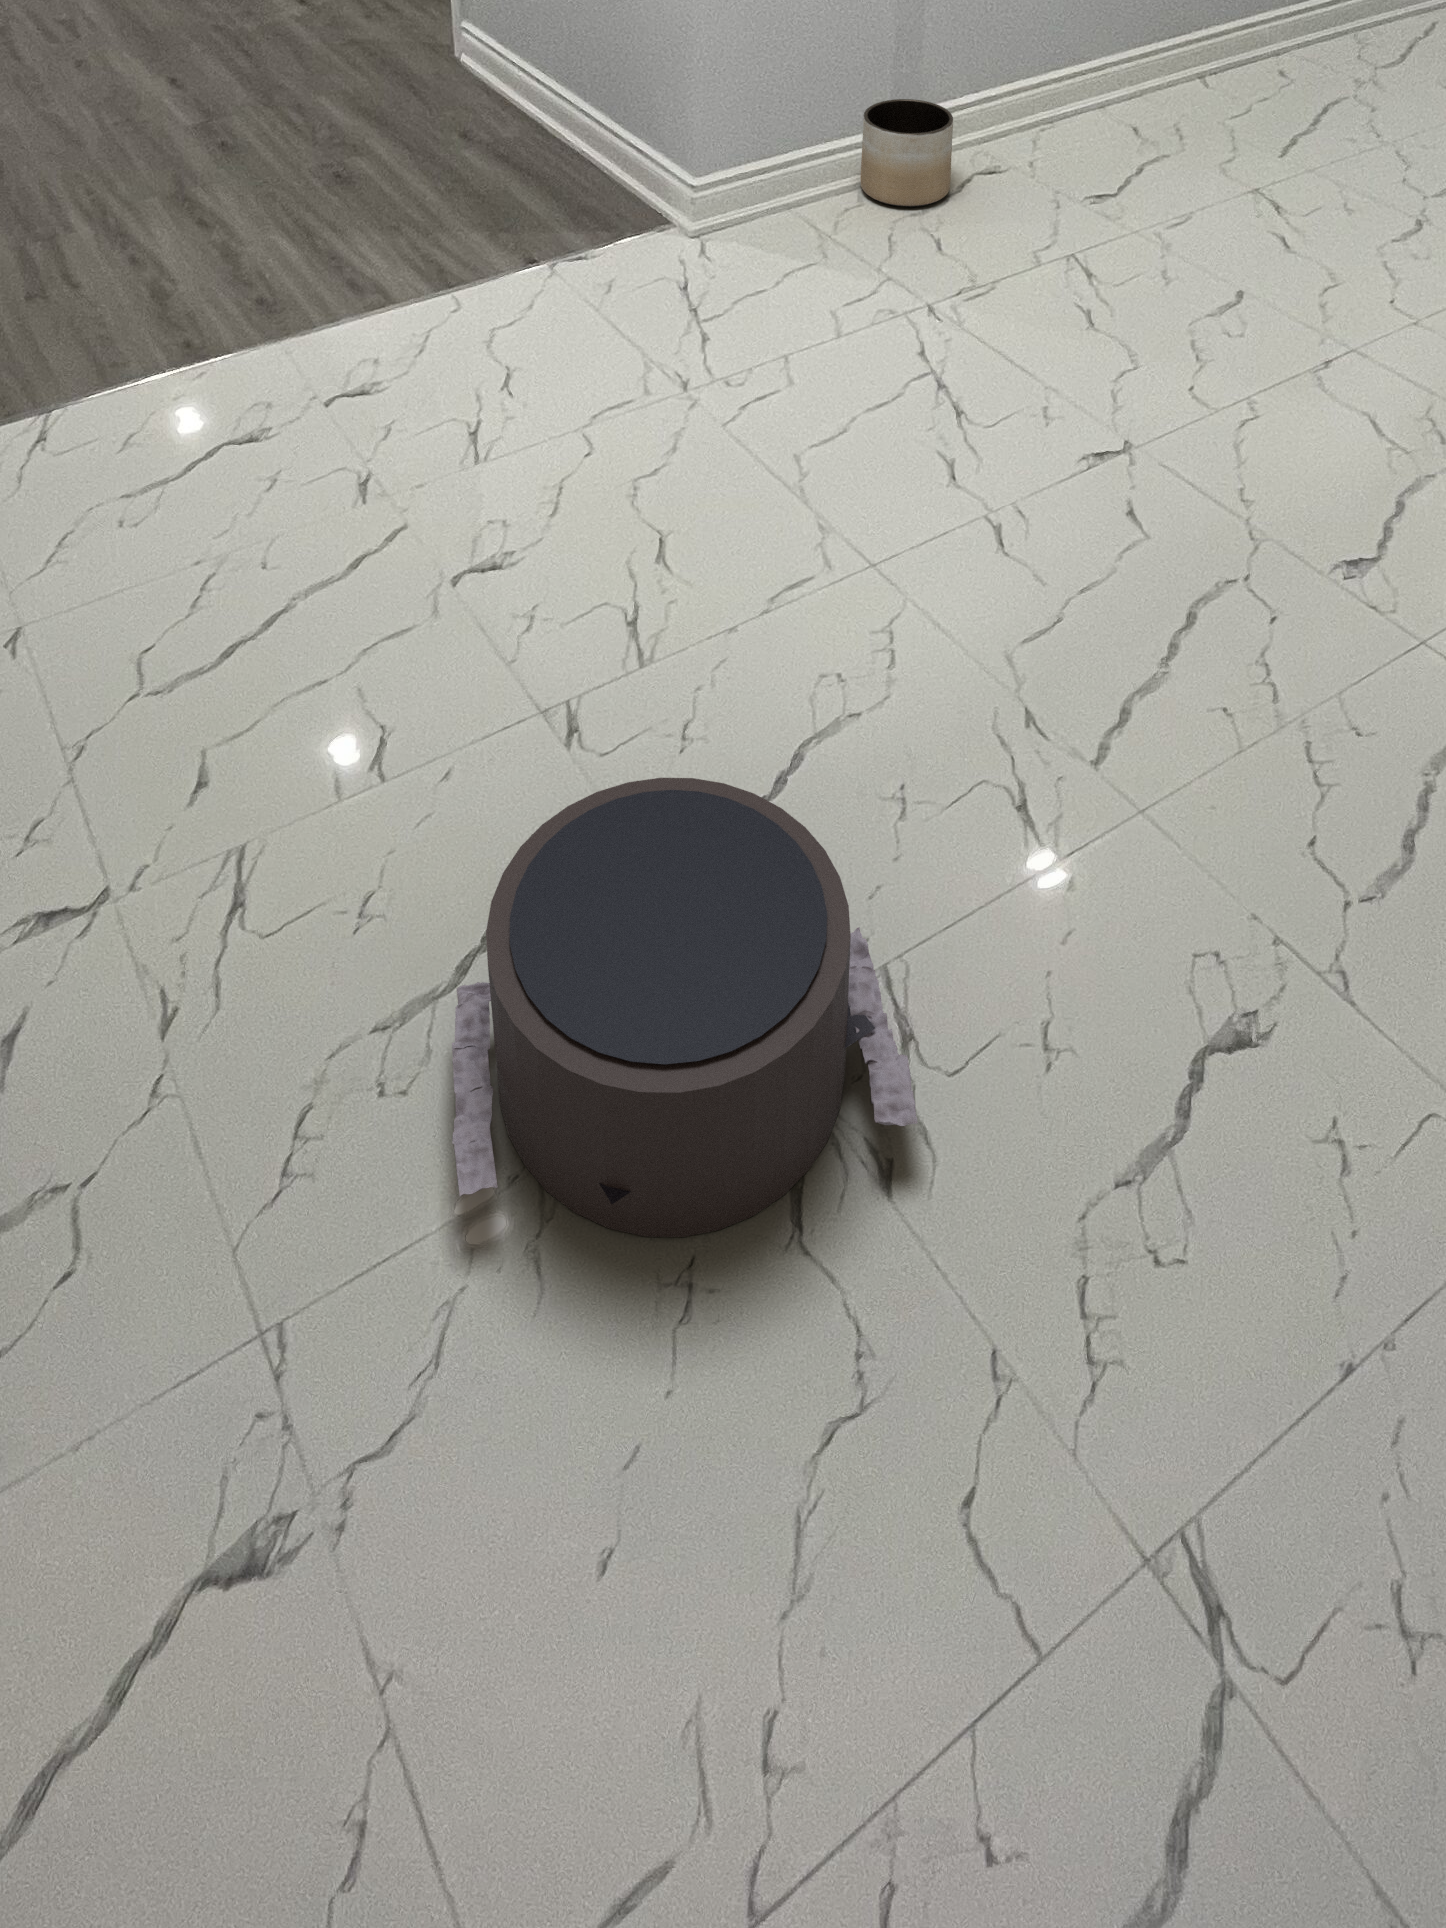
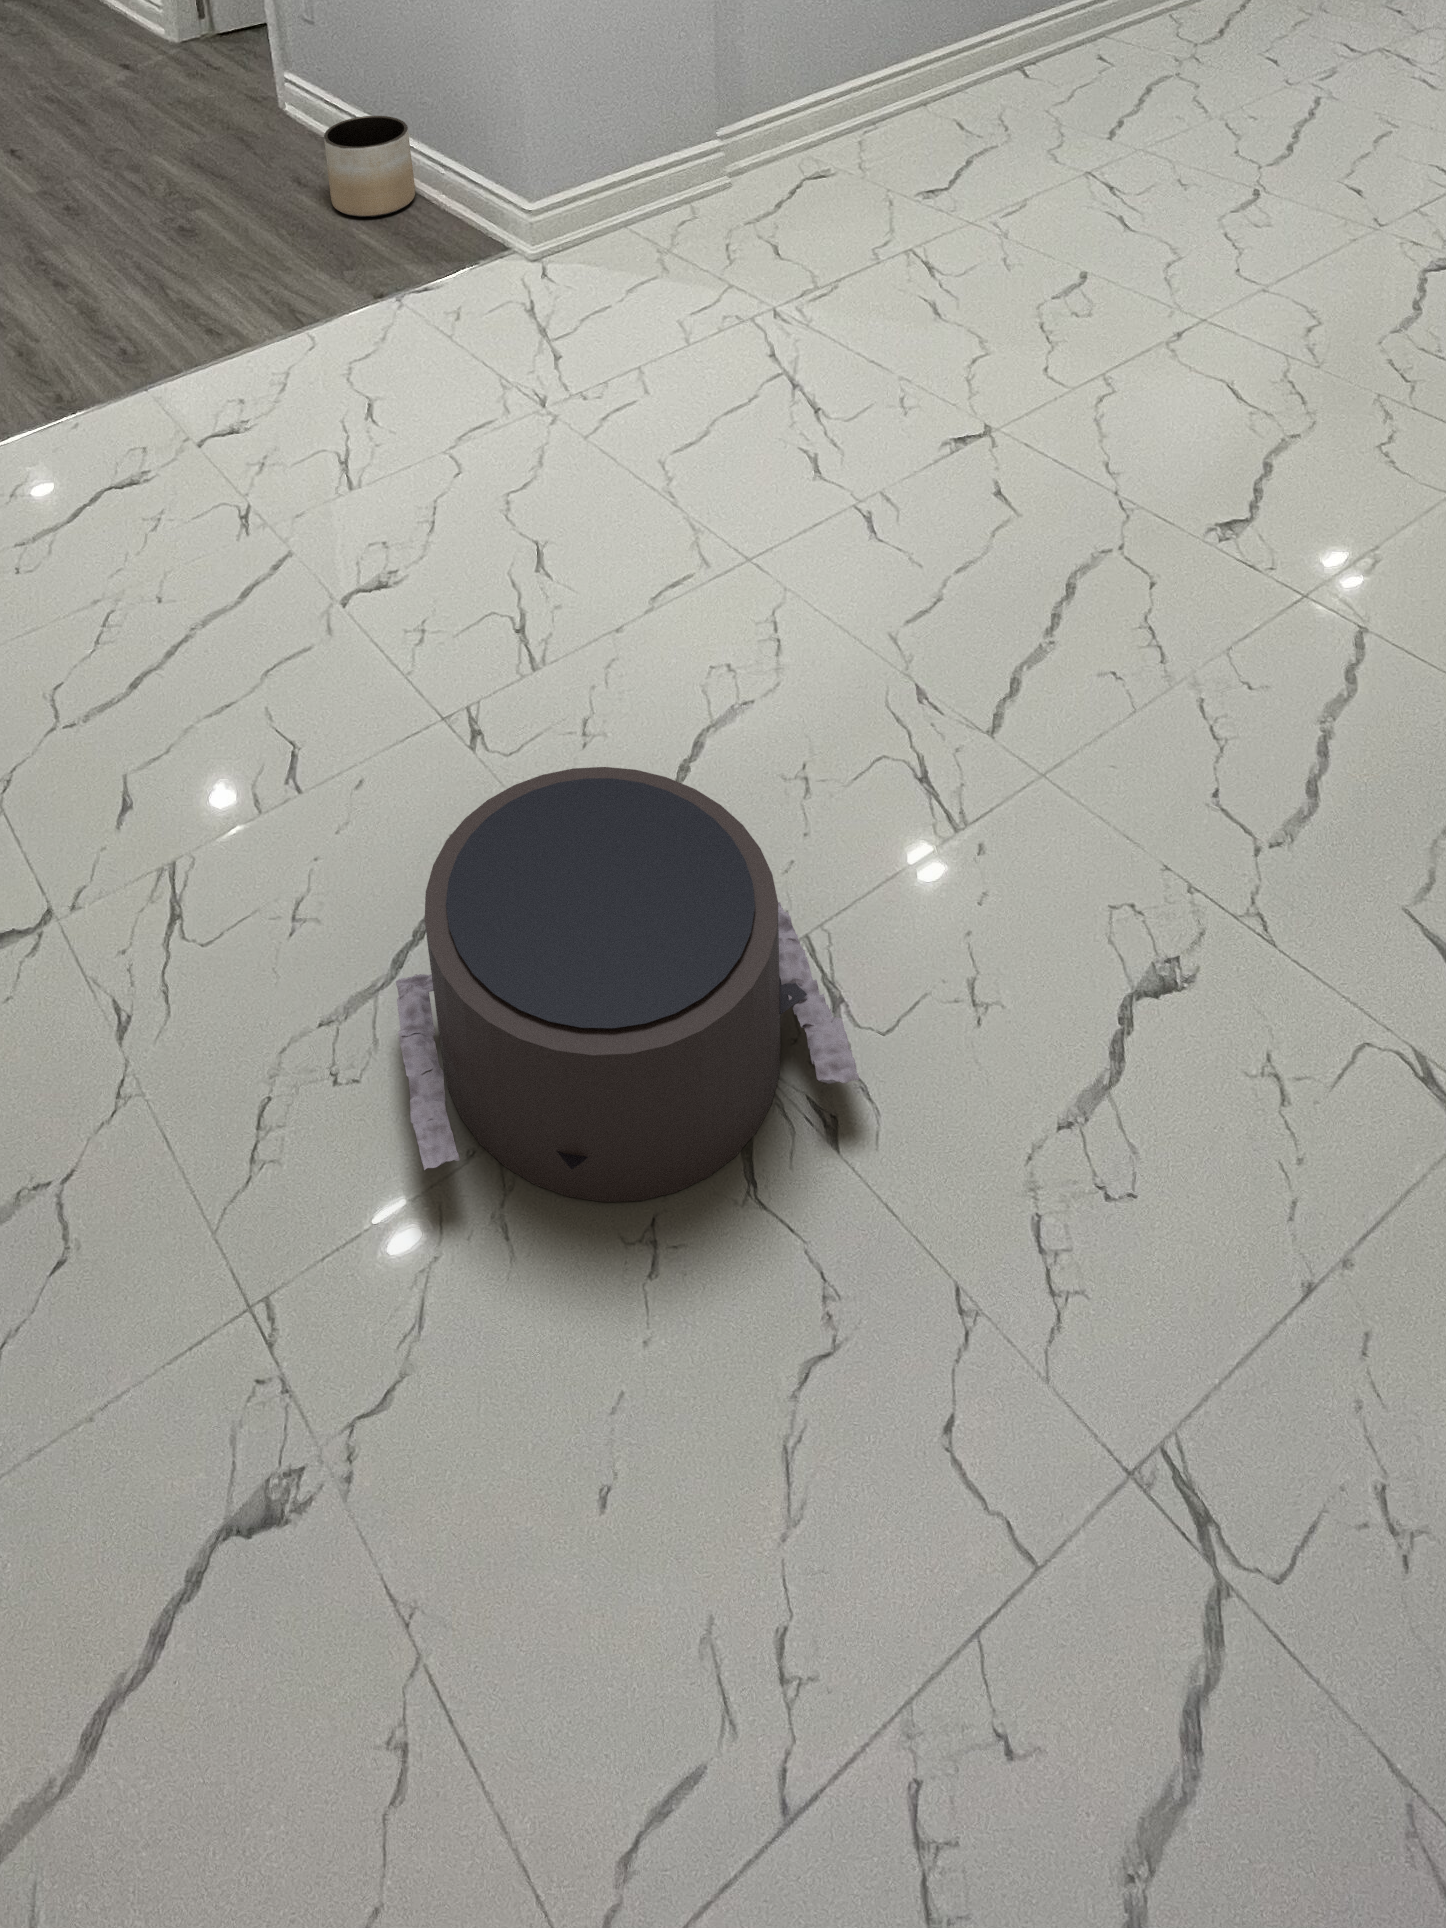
planter: present [861,99,953,207] -> present [324,116,415,217]

